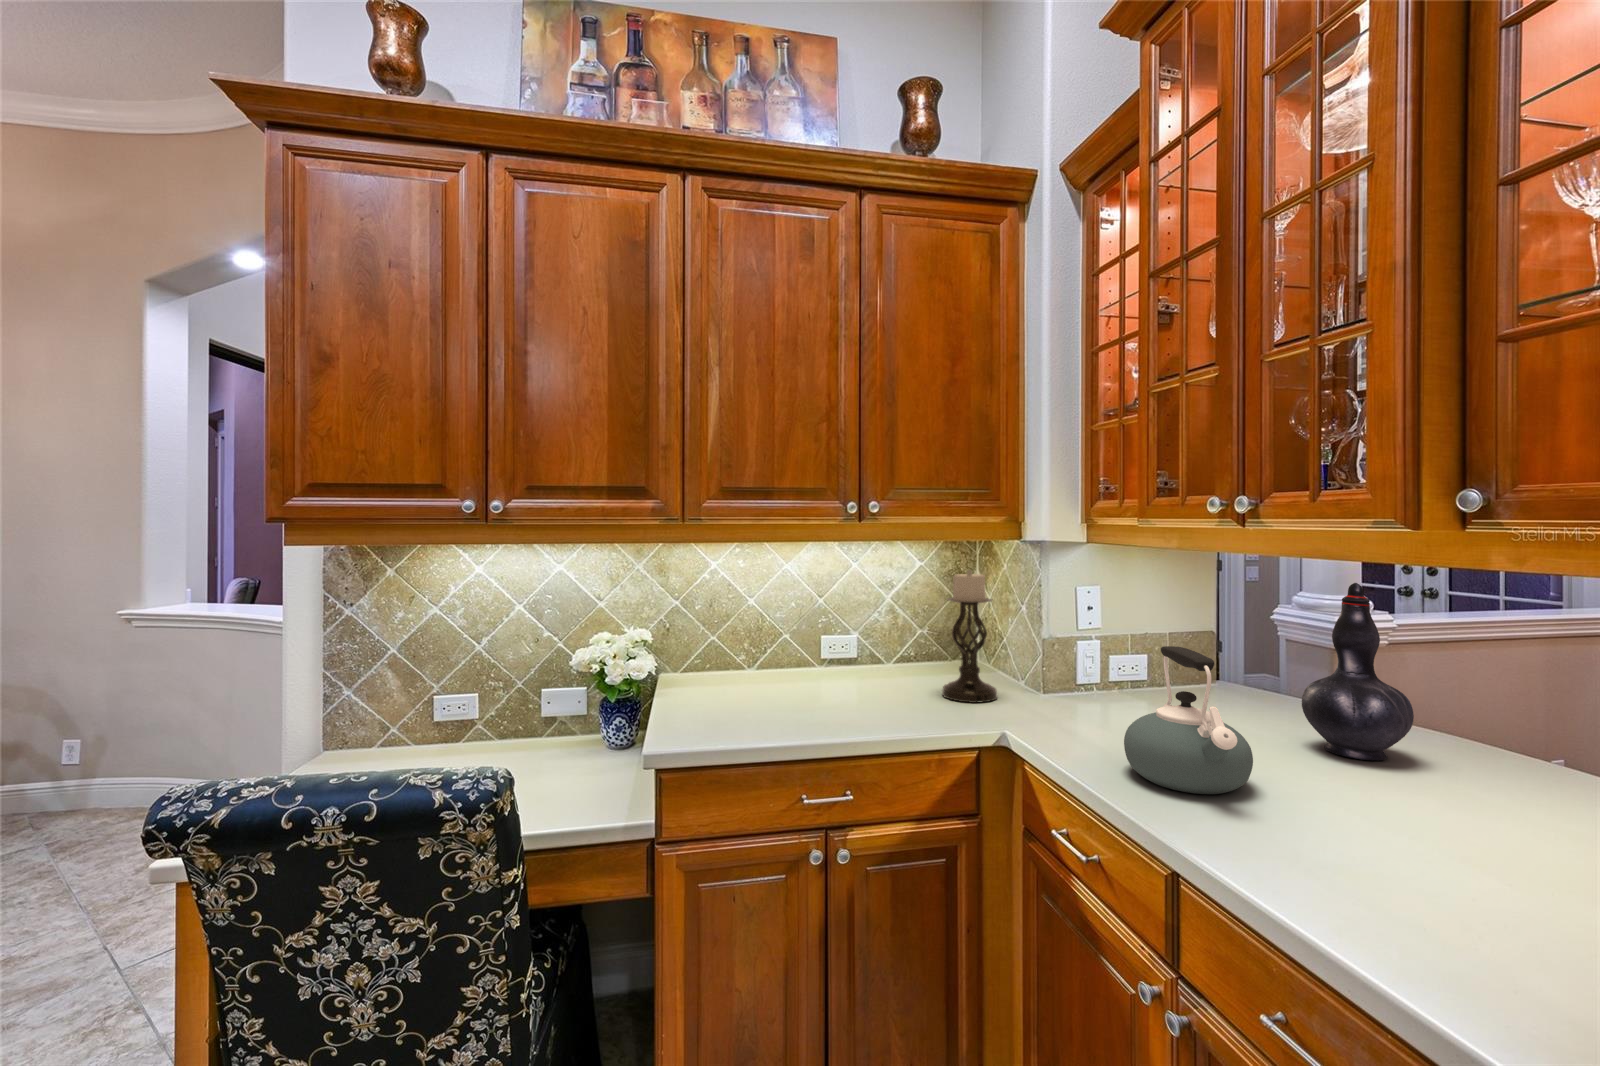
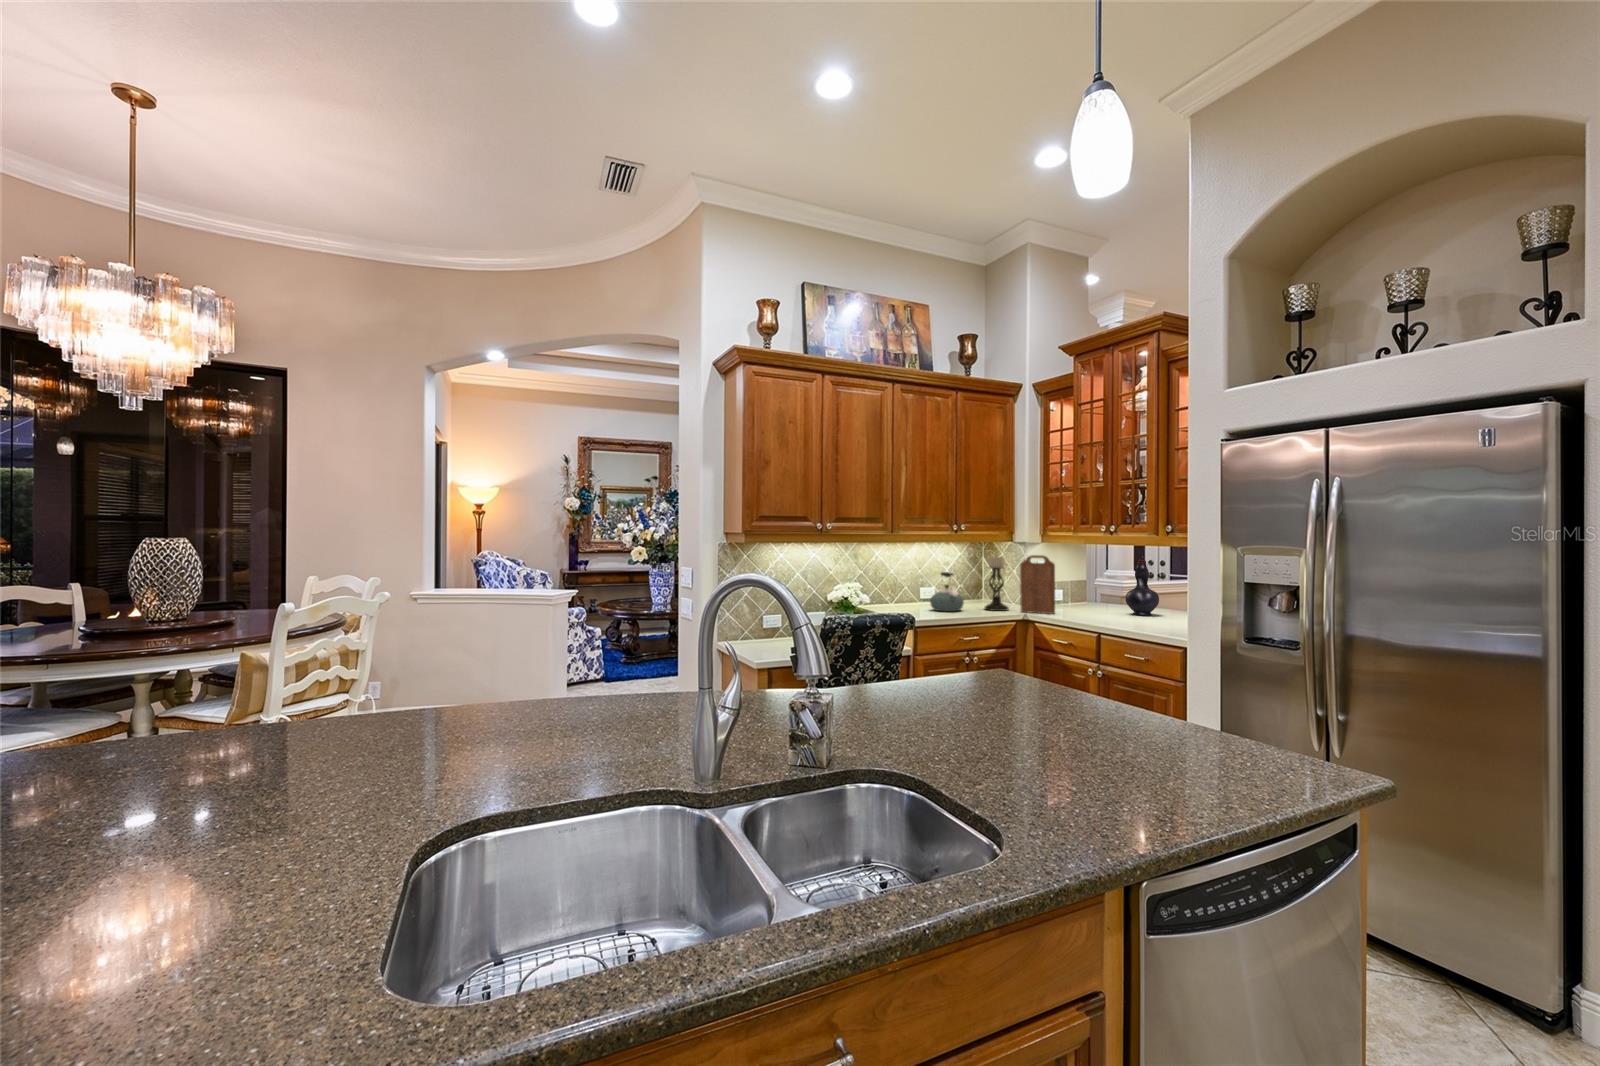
cutting board: none [1012,575,1093,729] -> present [1020,555,1055,614]
kettle: present [1124,646,1253,794] -> present [930,572,964,612]

